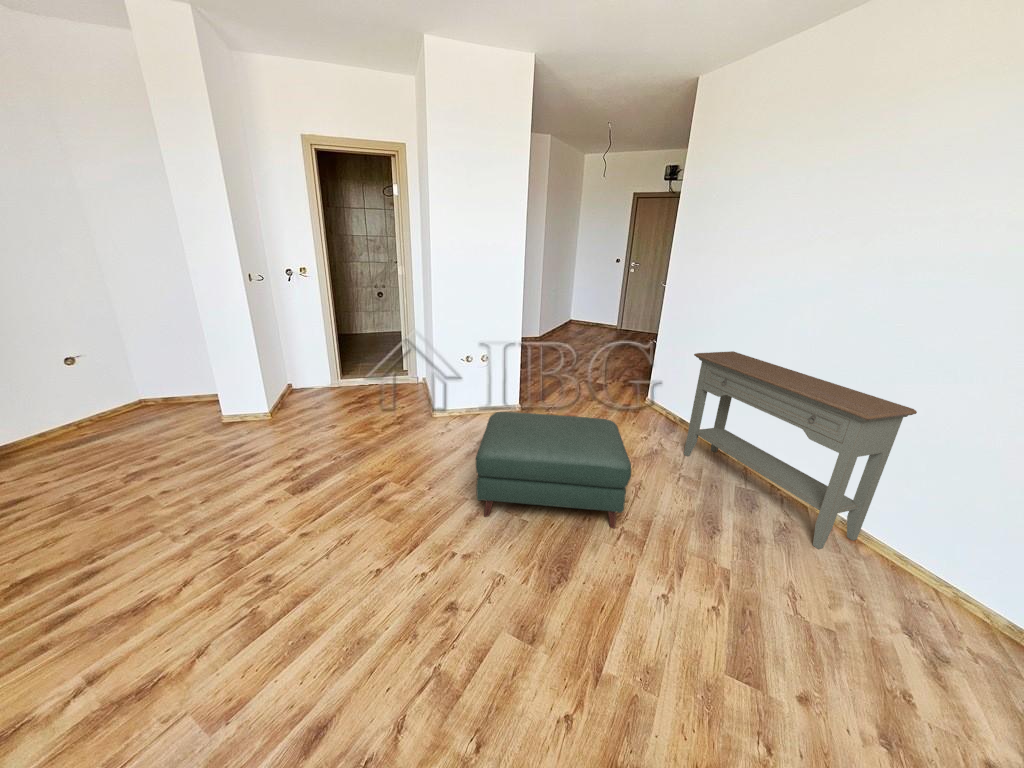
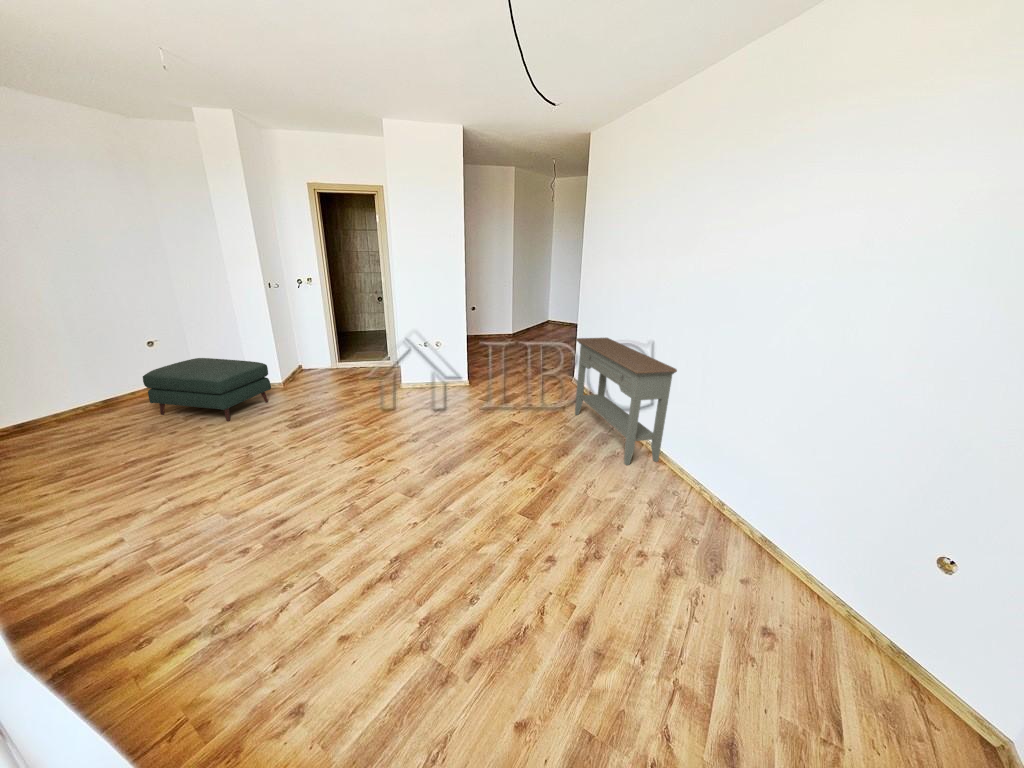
ottoman: present [476,412,631,528] -> present [143,358,271,421]

